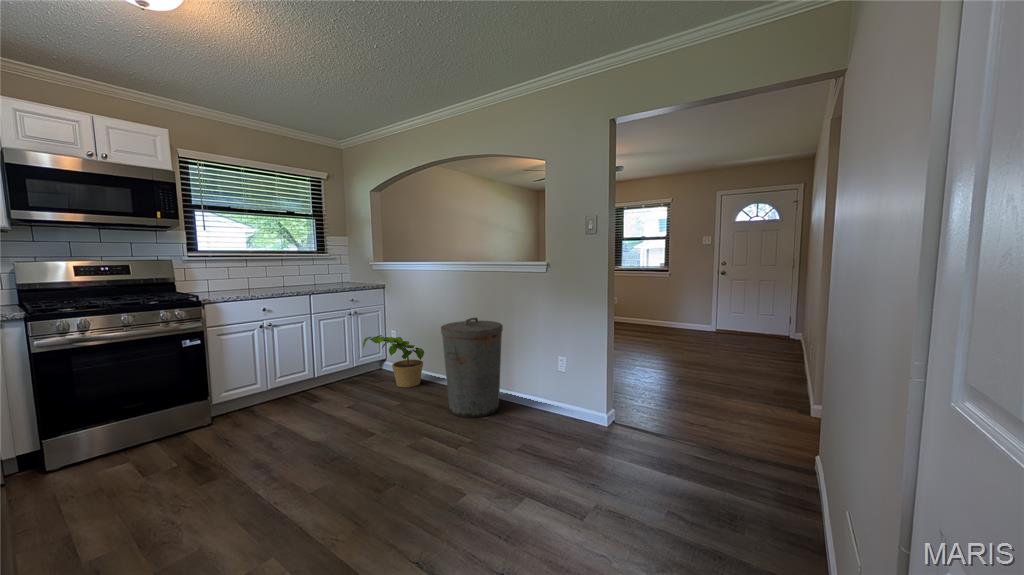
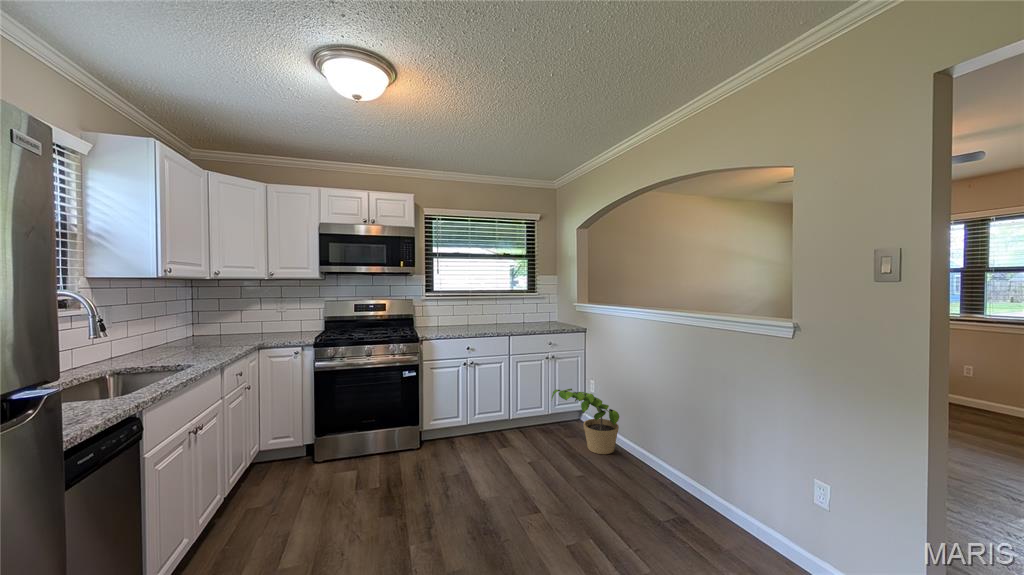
trash can: present [441,318,503,418] -> none [630,393,720,540]

